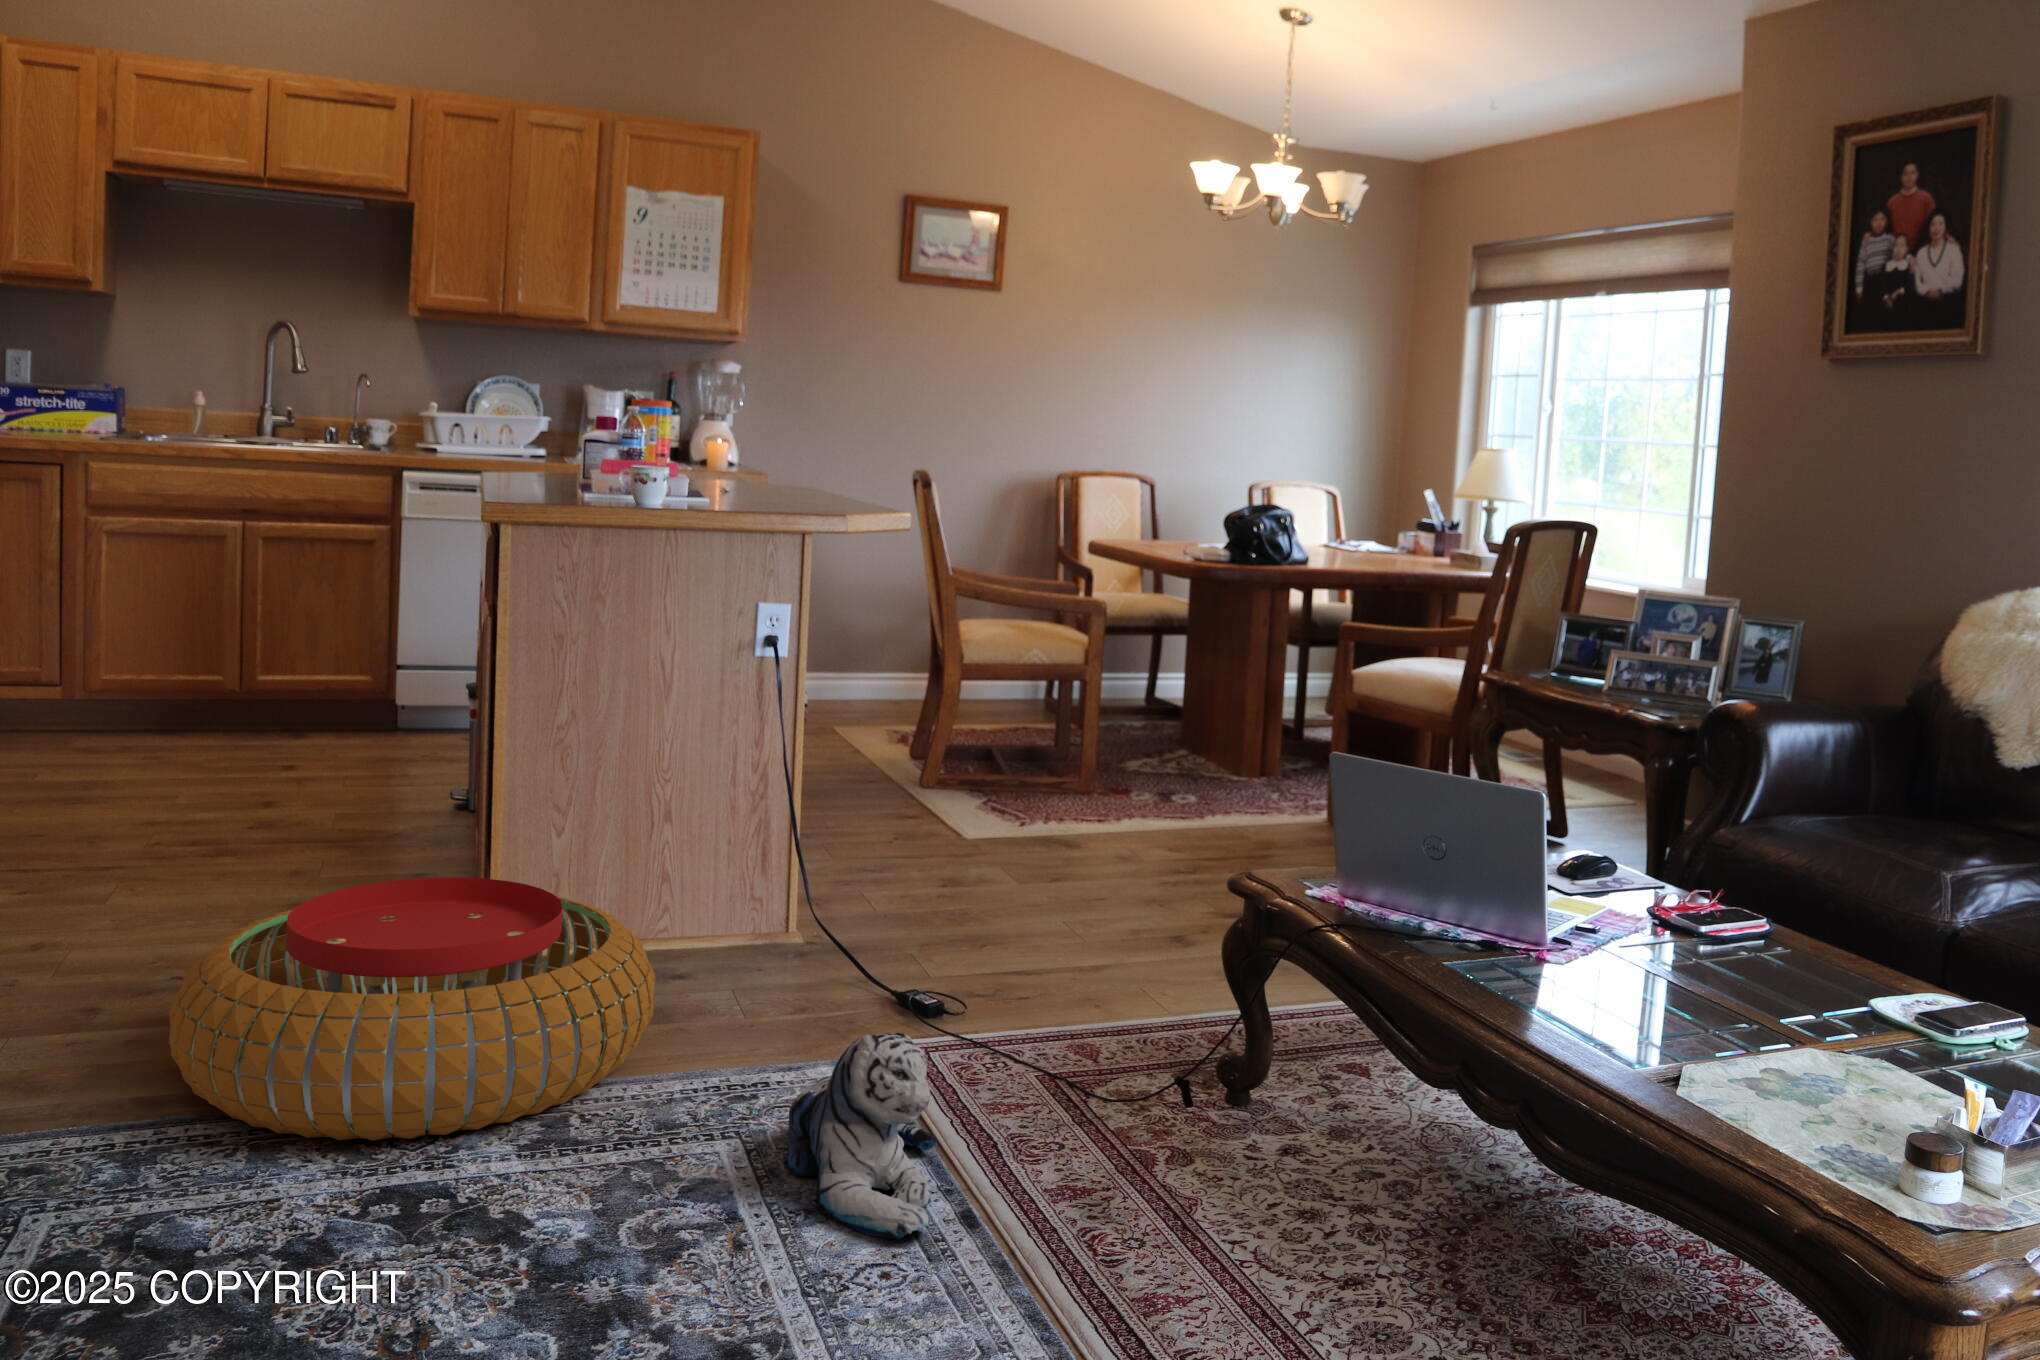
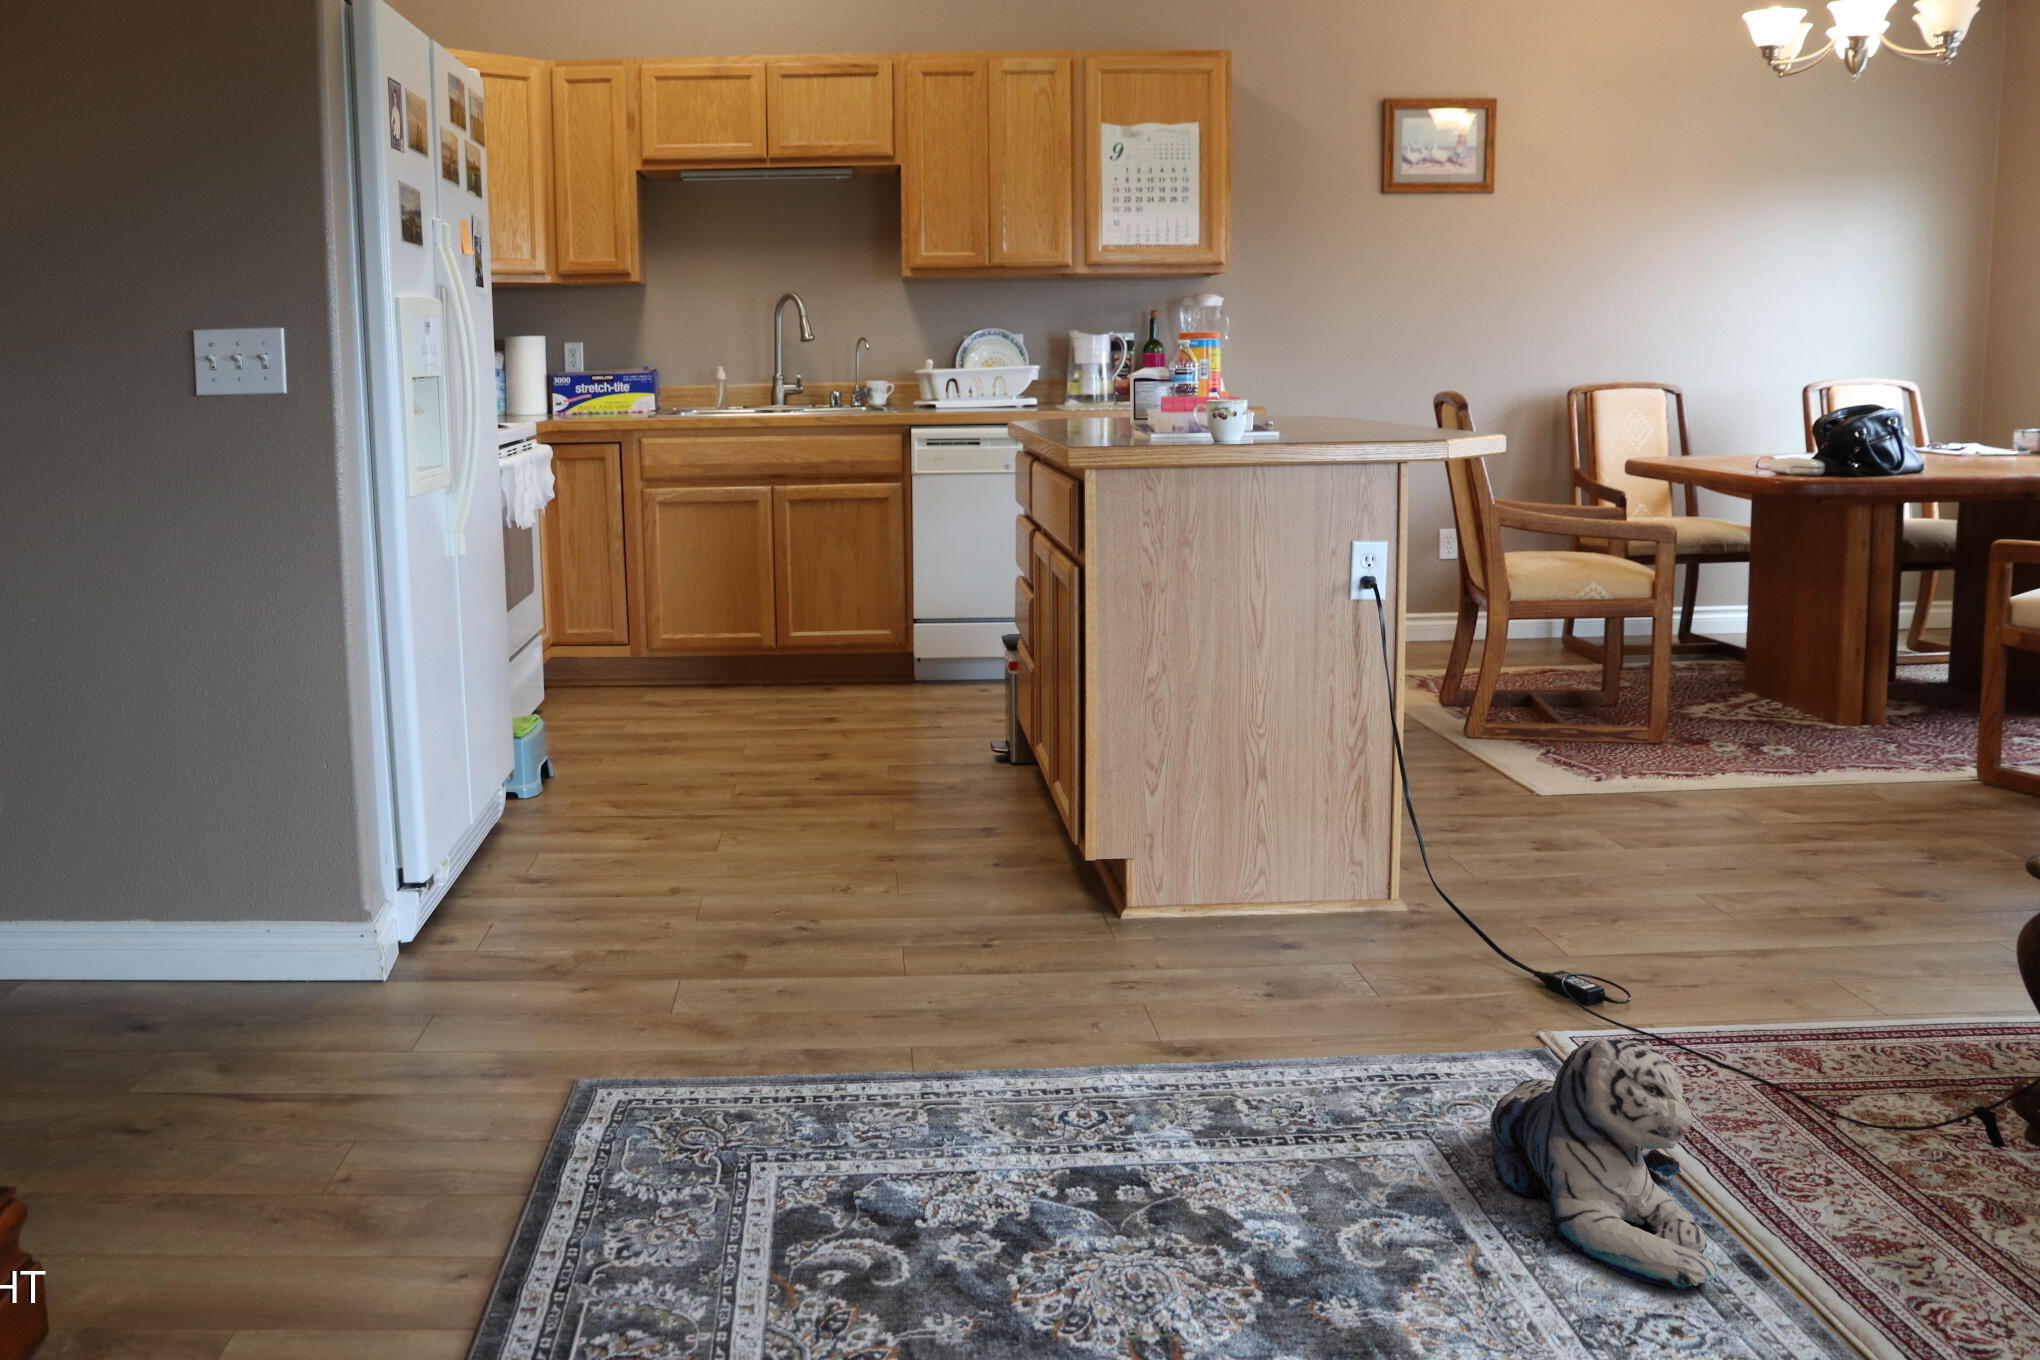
pouf: present [169,877,655,1141] -> none [837,839,1295,1113]

